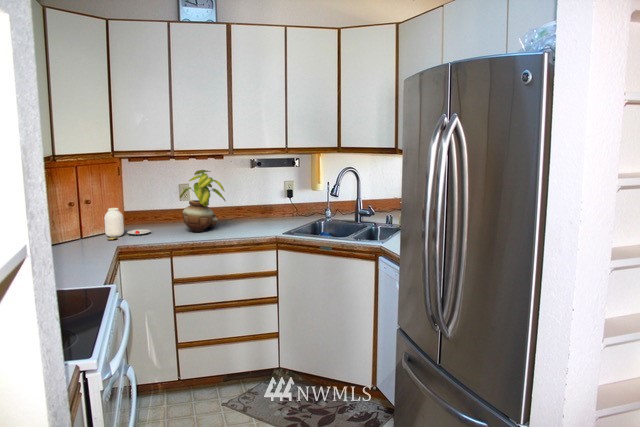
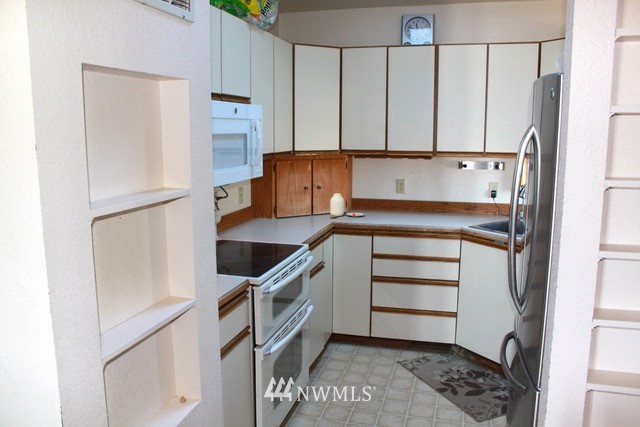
potted plant: present [180,170,225,232] -> none [388,167,424,219]

